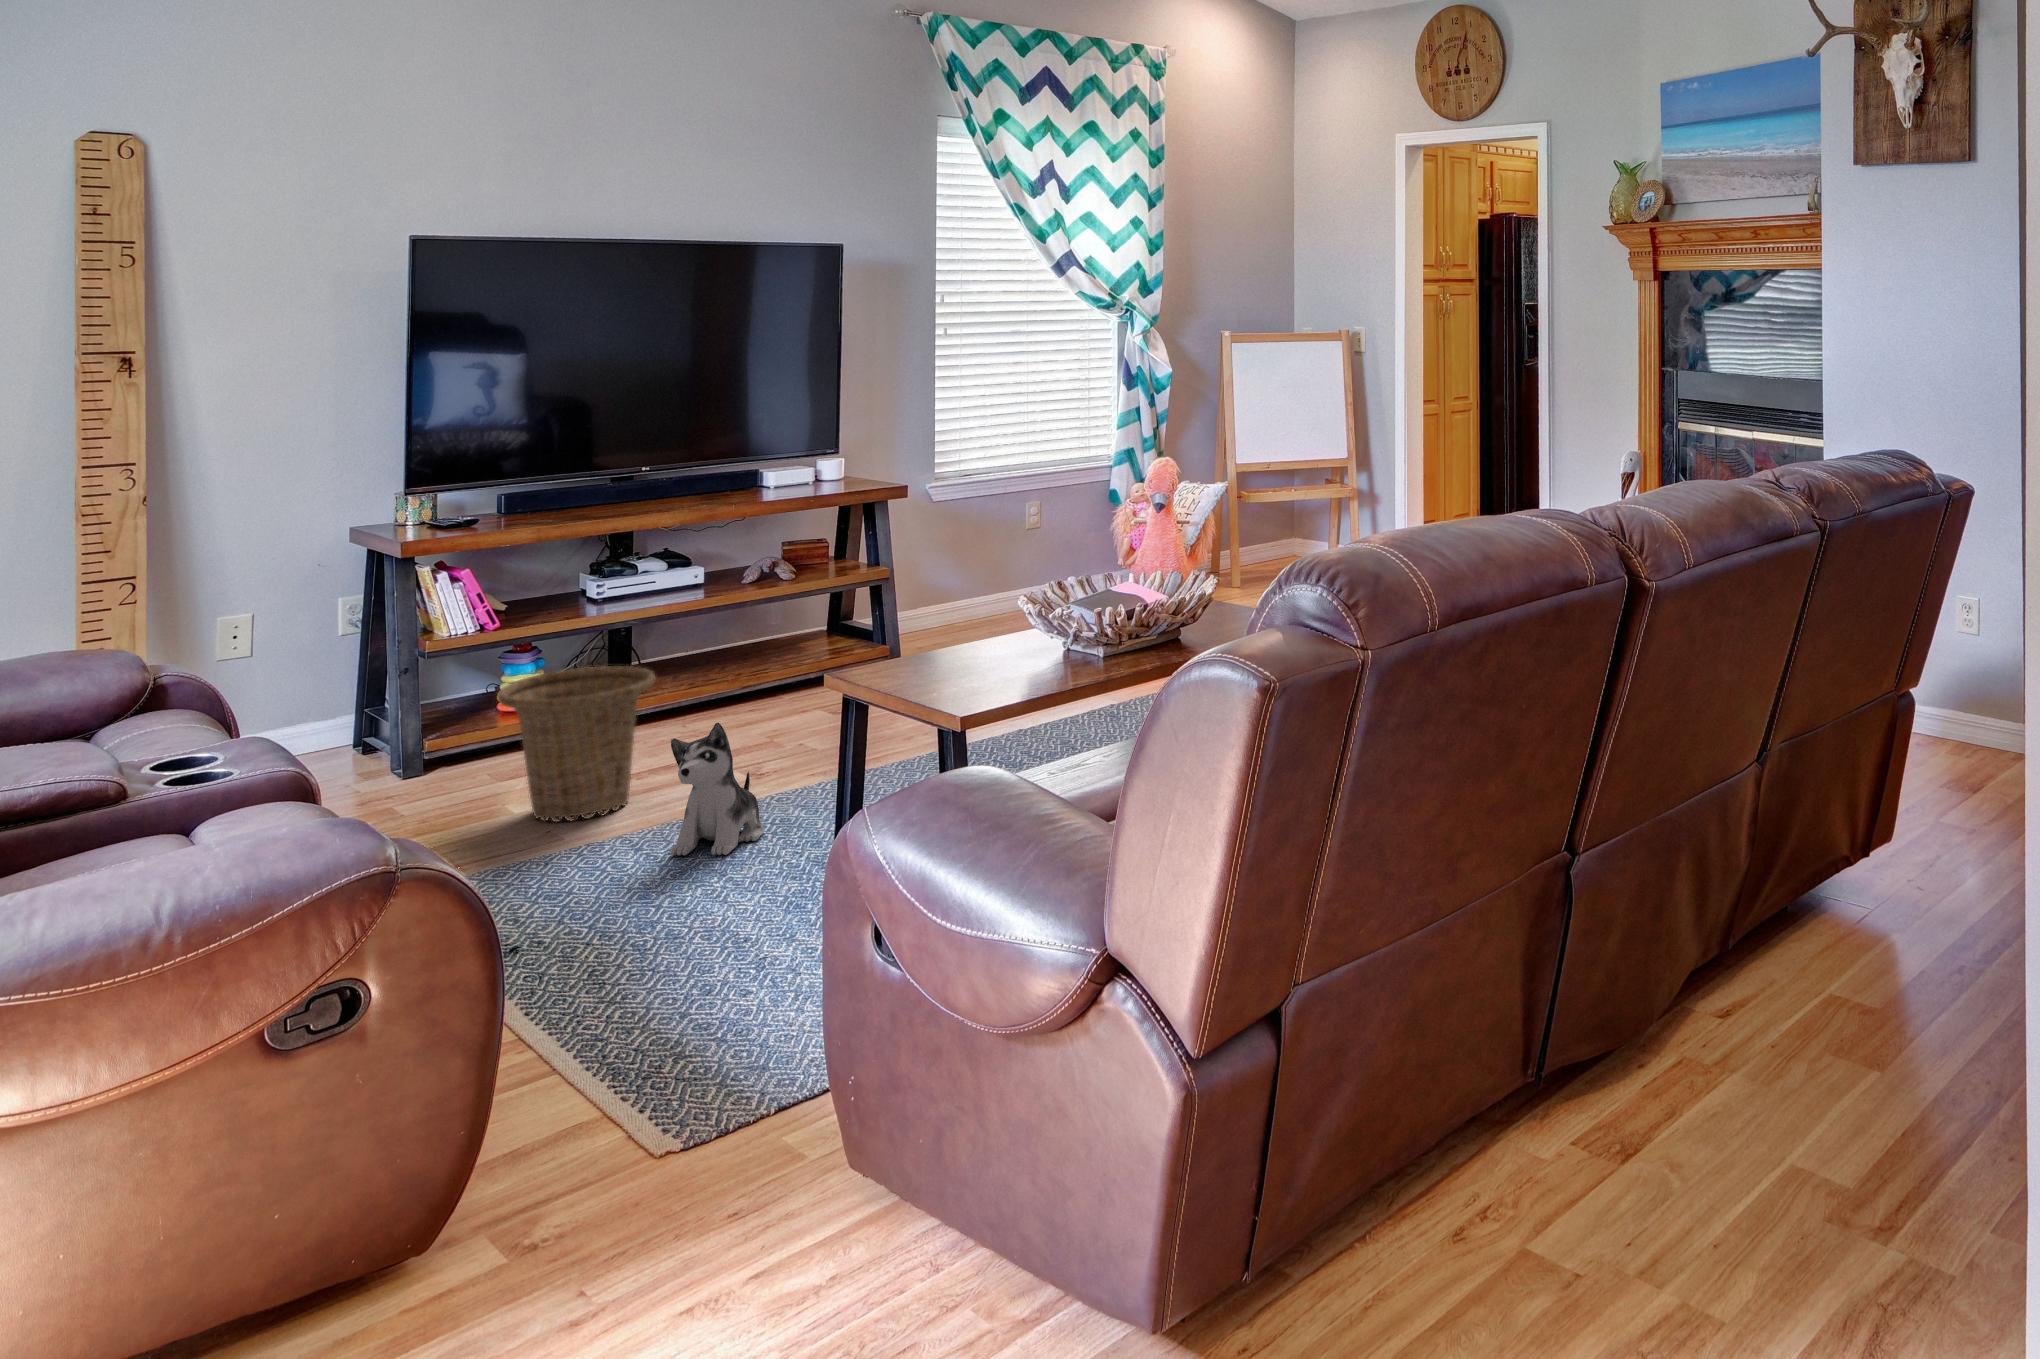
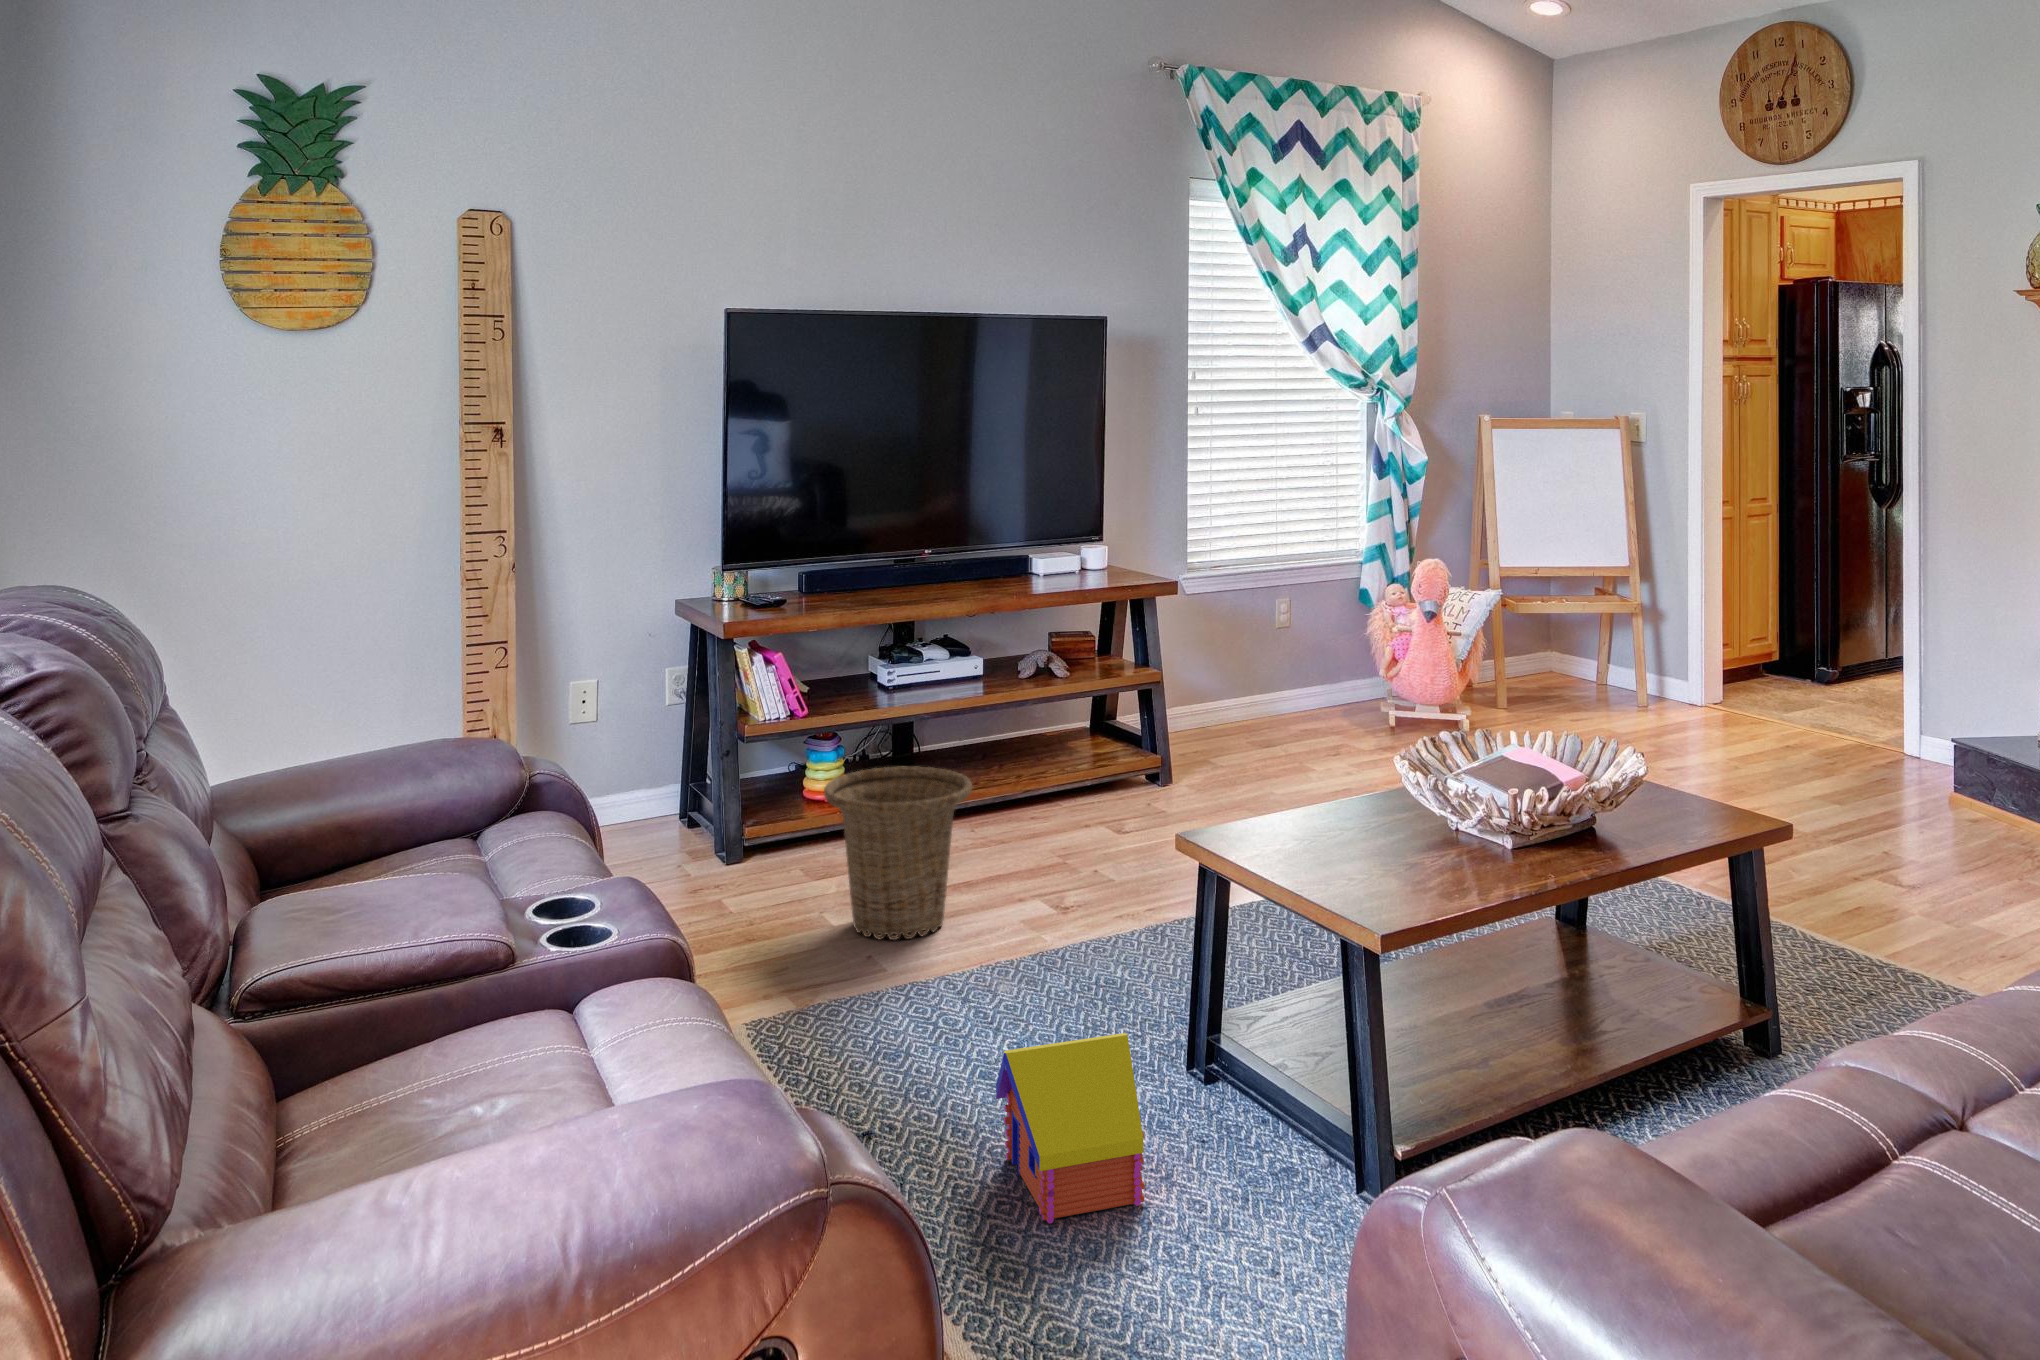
plush toy: present [671,723,764,856] -> none [1009,848,1101,1007]
toy house: none [604,856,732,1010] -> present [996,1033,1145,1223]

